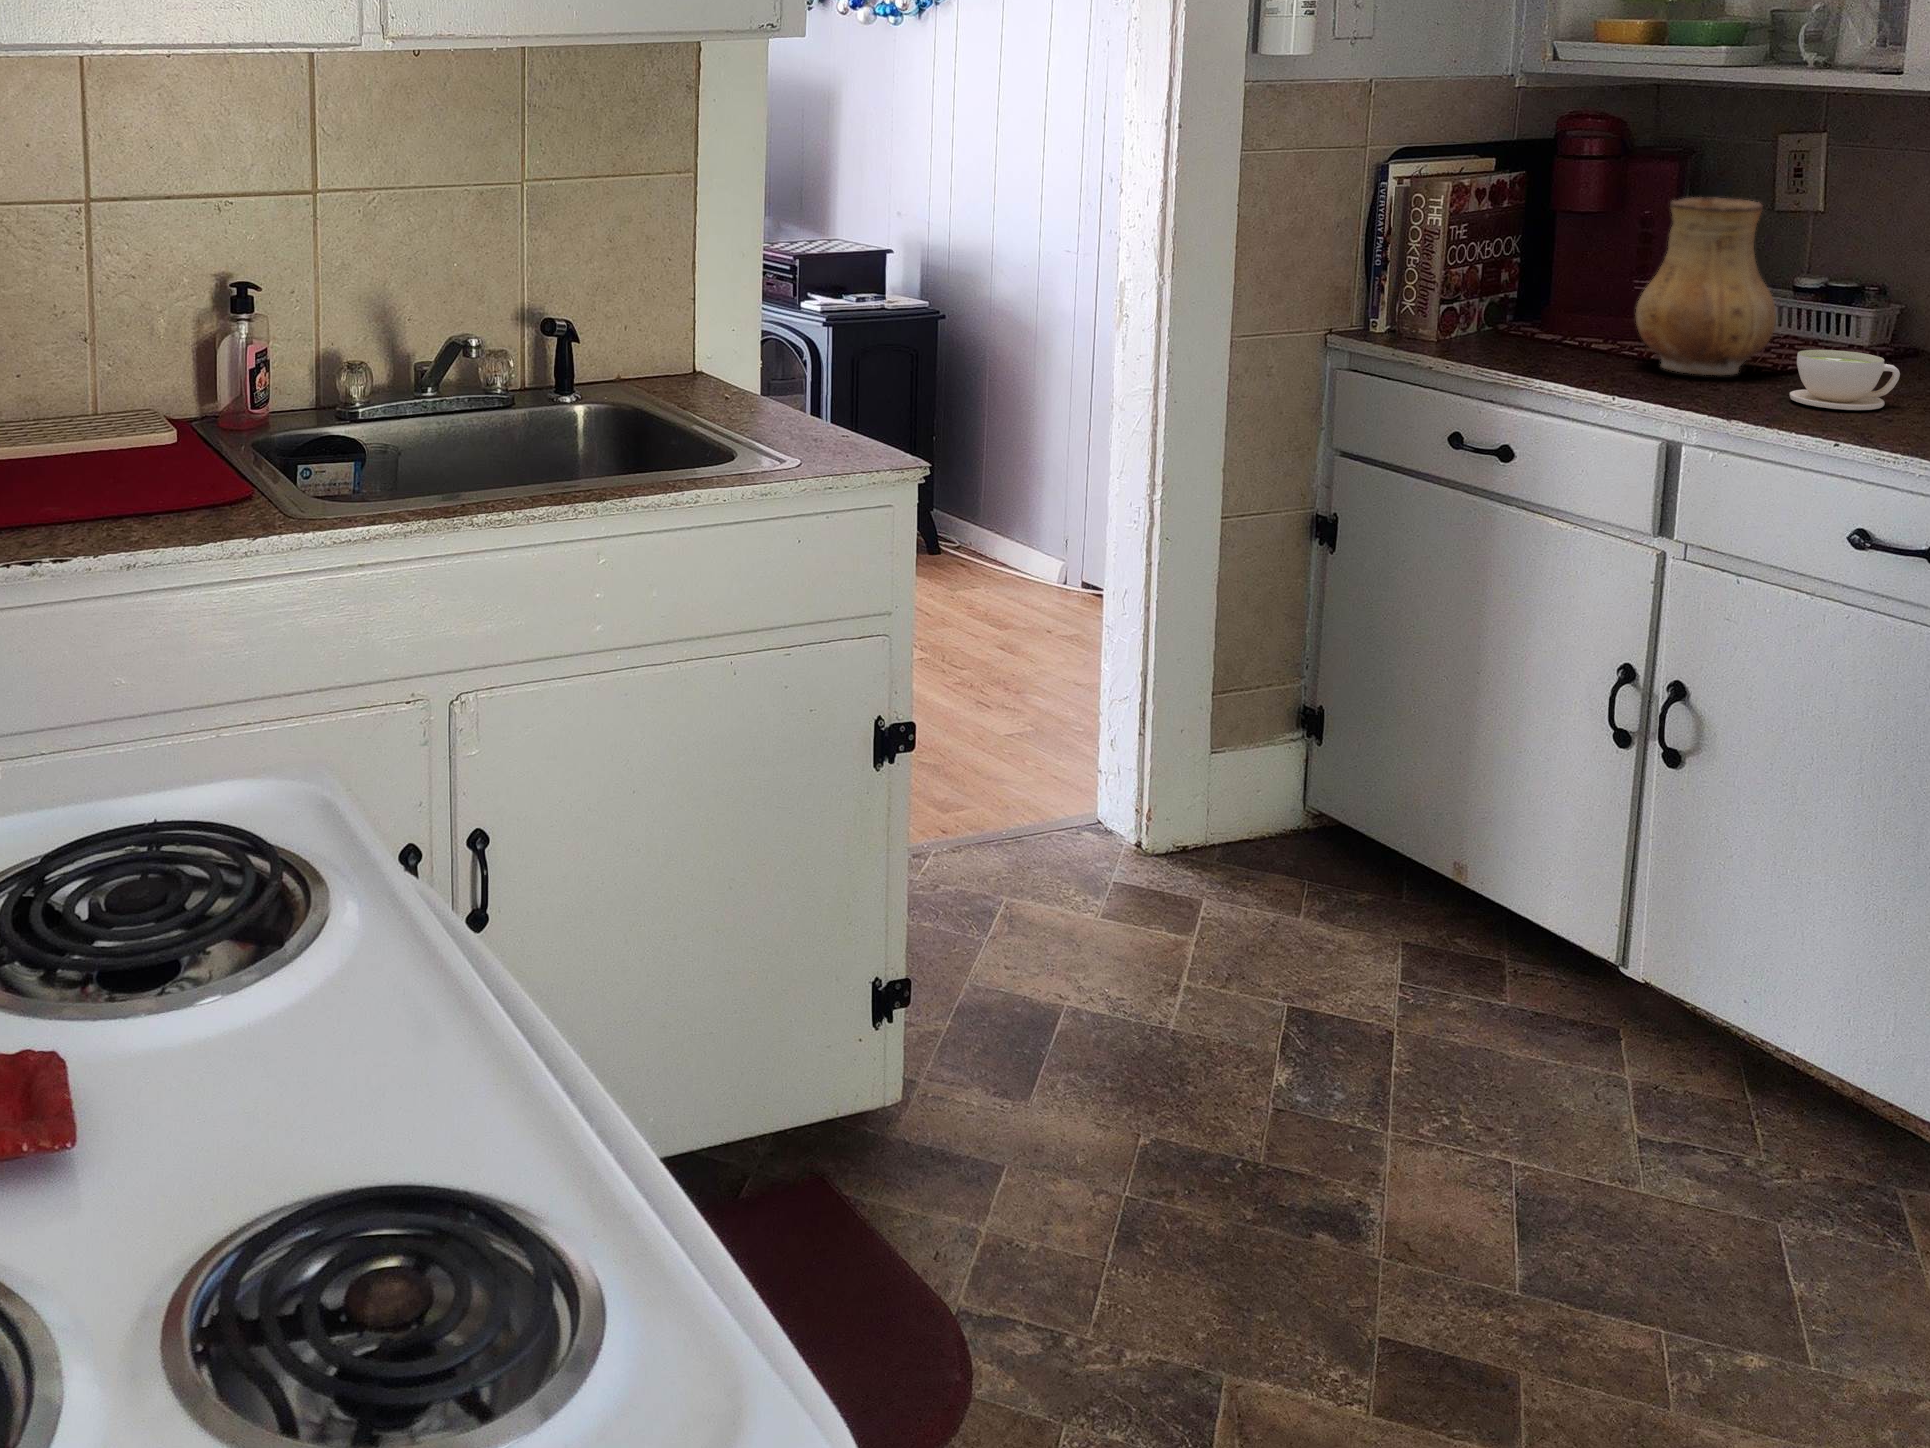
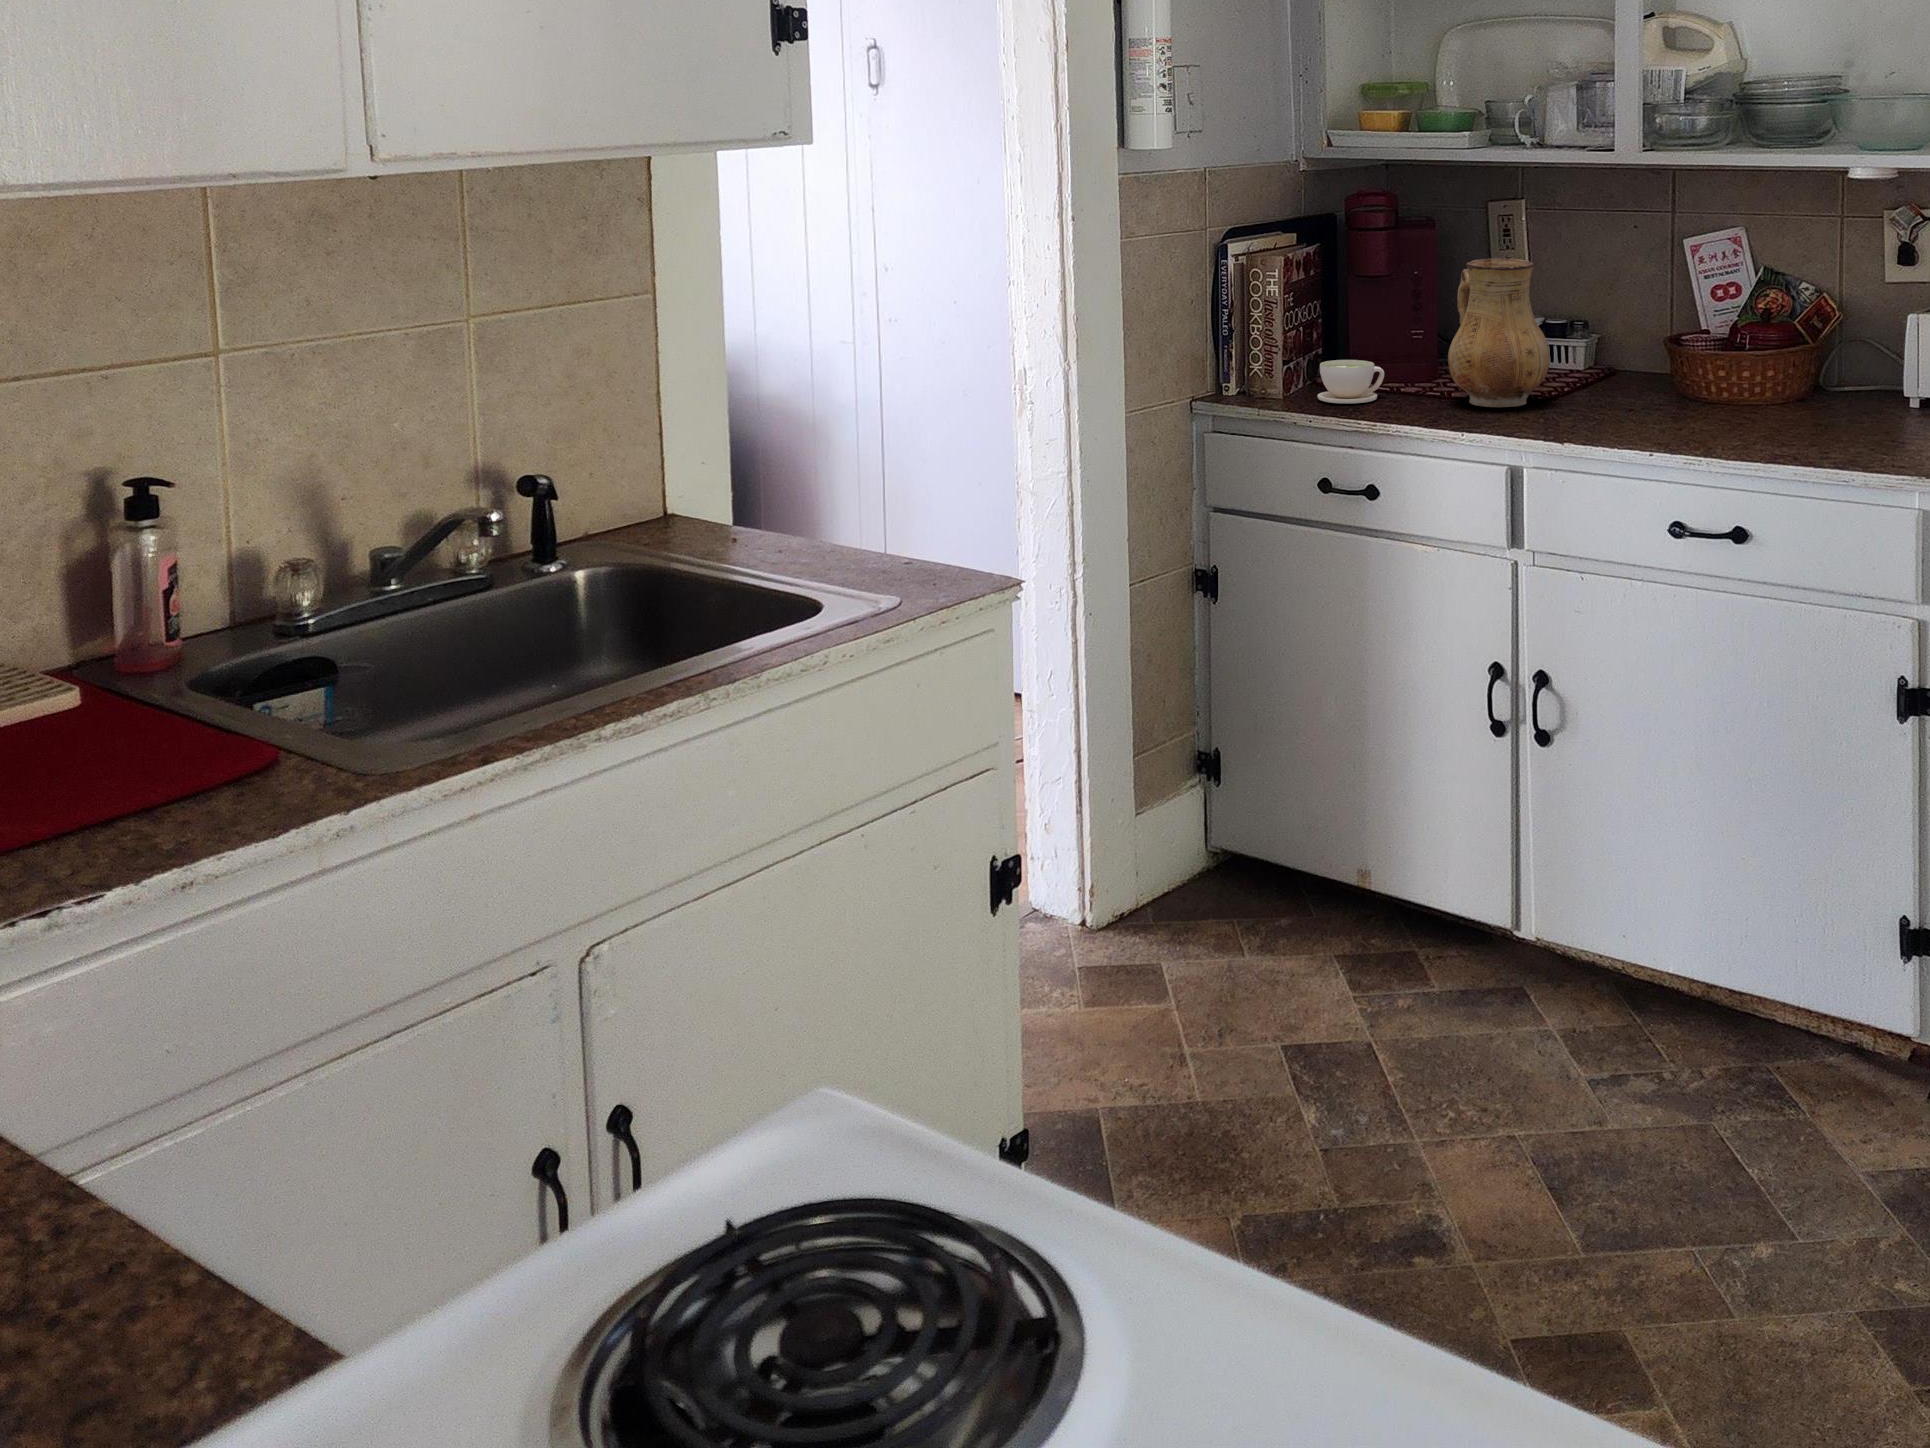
coffee cup: present [1790,350,1900,410] -> present [1318,360,1384,404]

